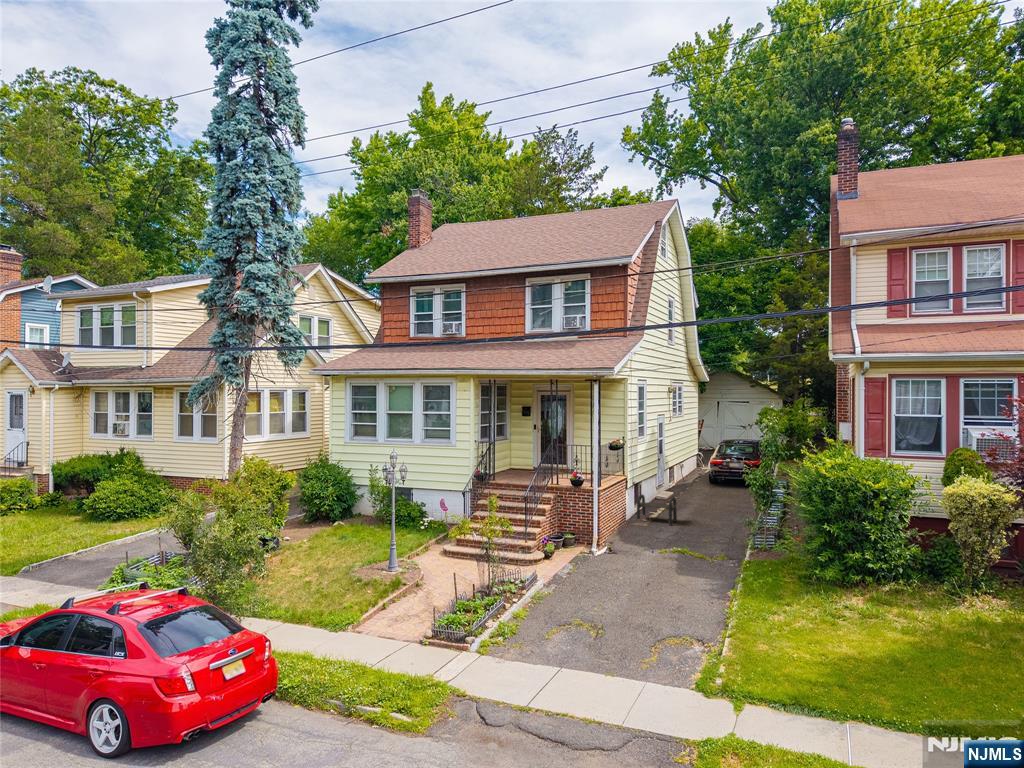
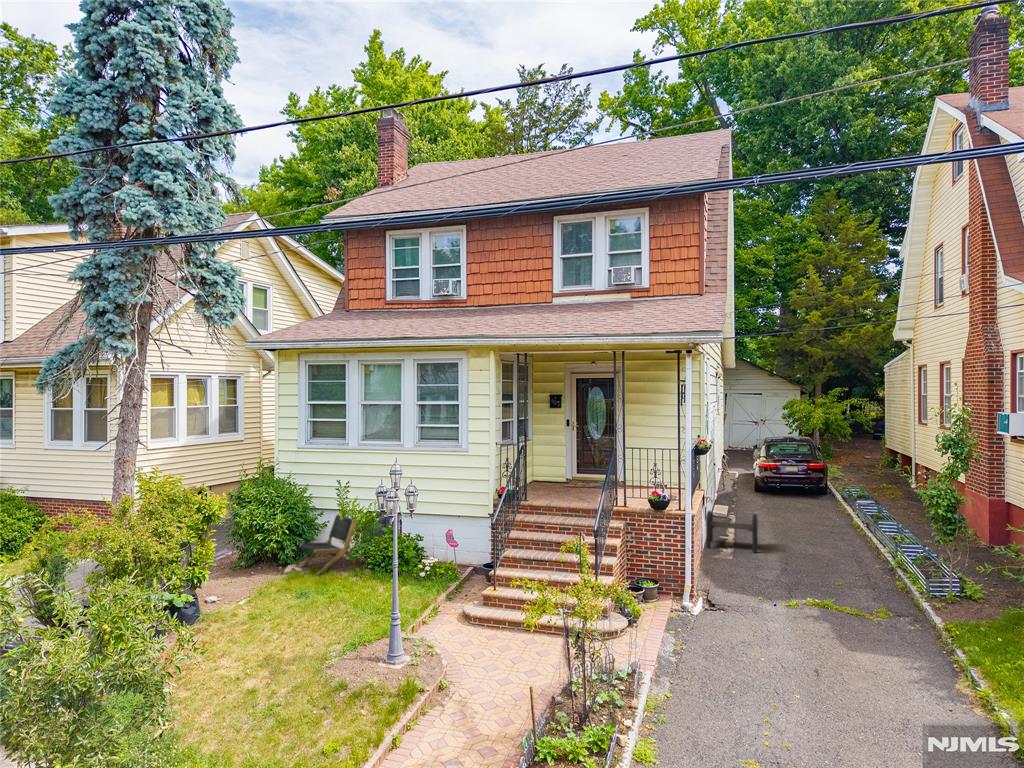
lounge chair: none [344,489,382,527] -> present [299,514,356,574]

